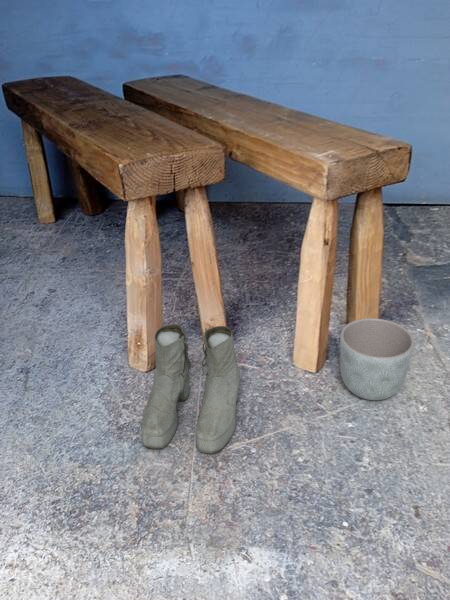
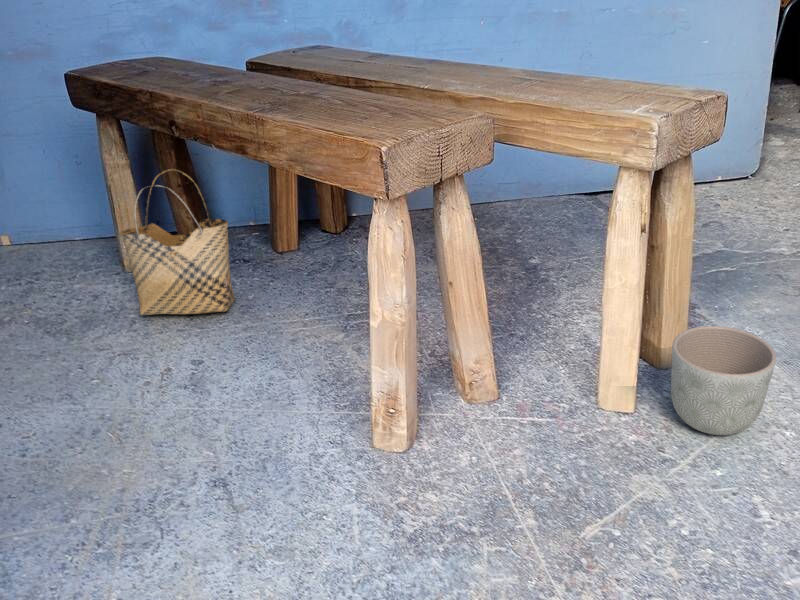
woven basket: none [22,157,98,259] -> present [119,169,235,316]
boots: present [142,324,240,454] -> none [448,365,579,559]

